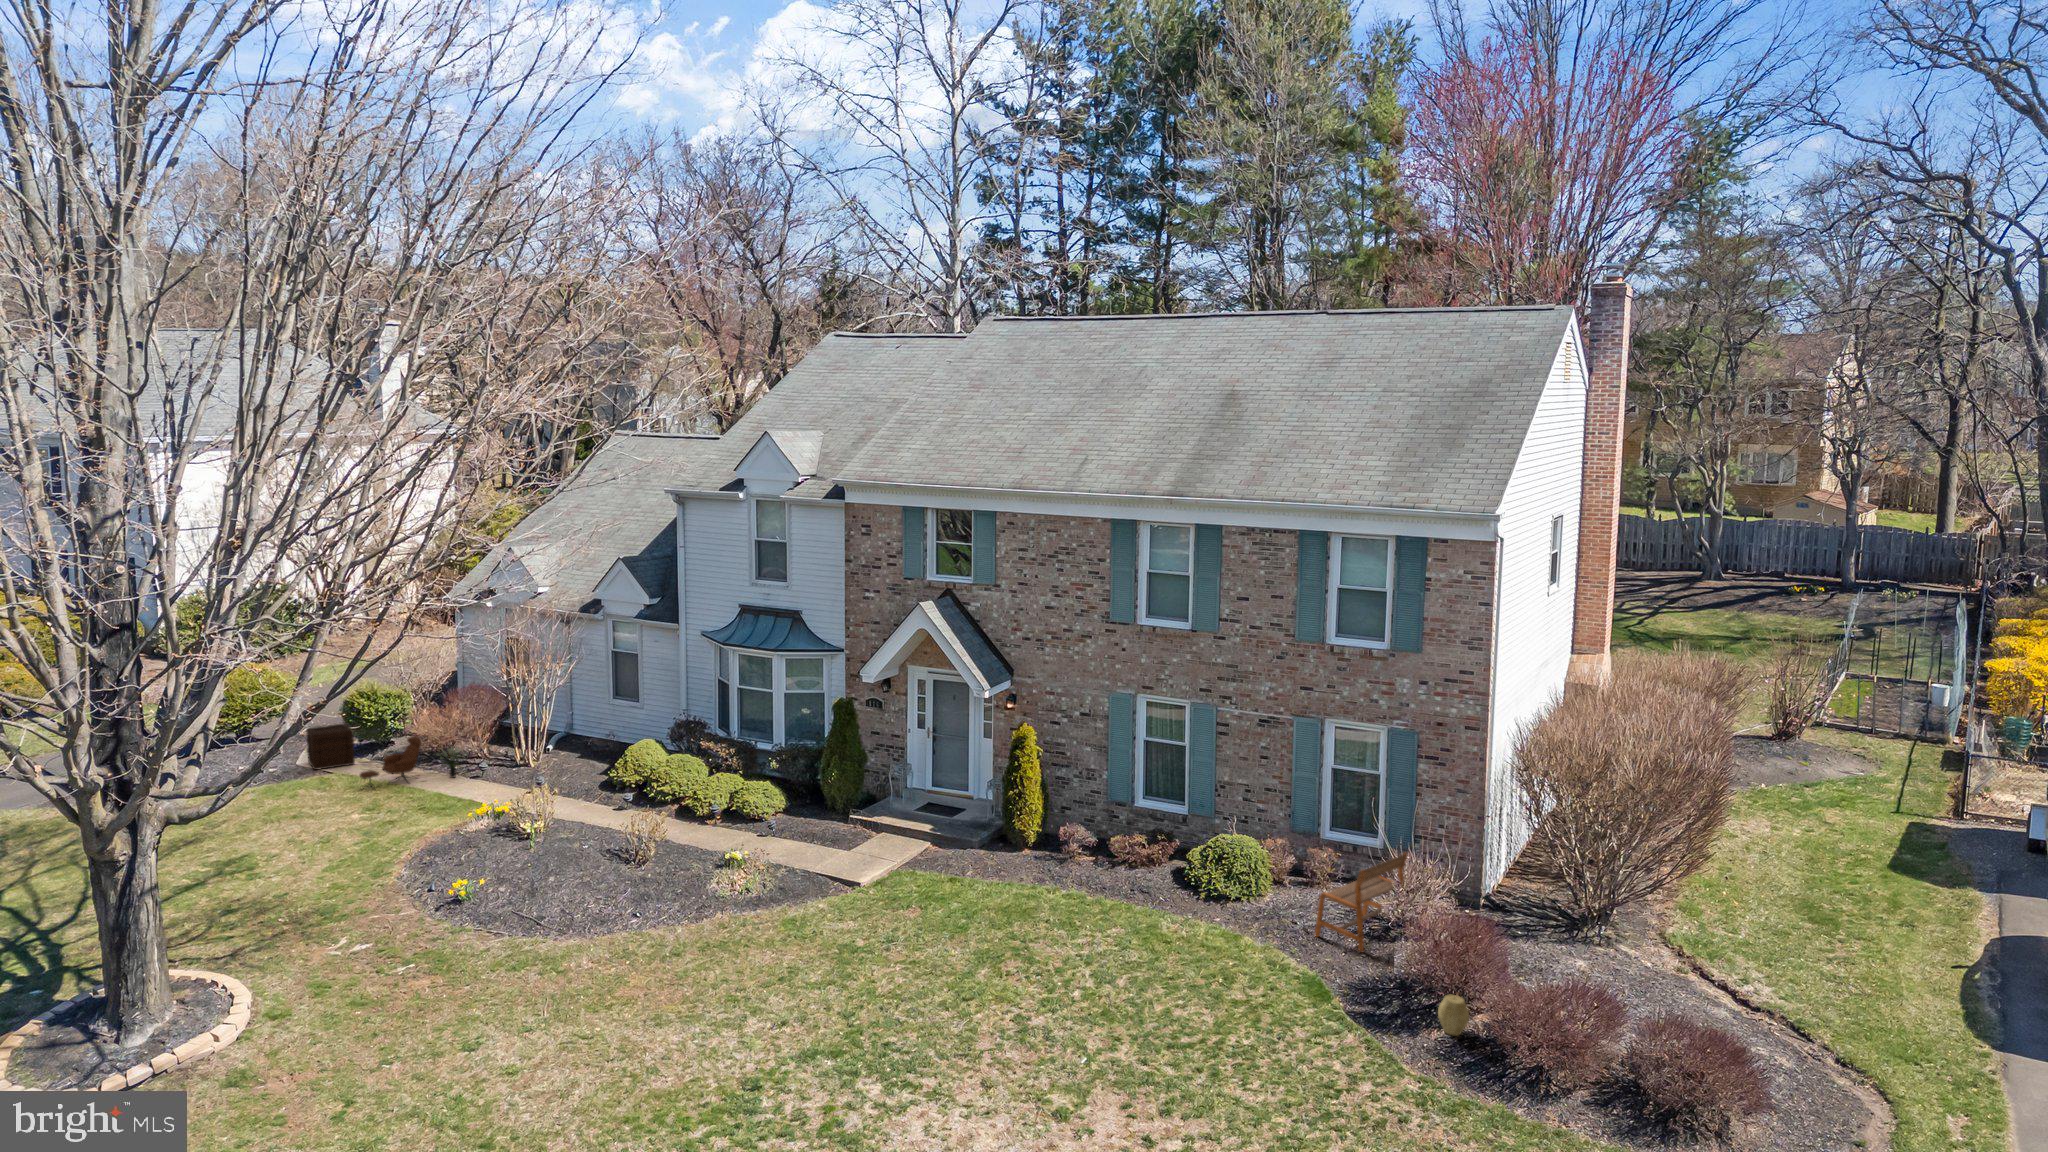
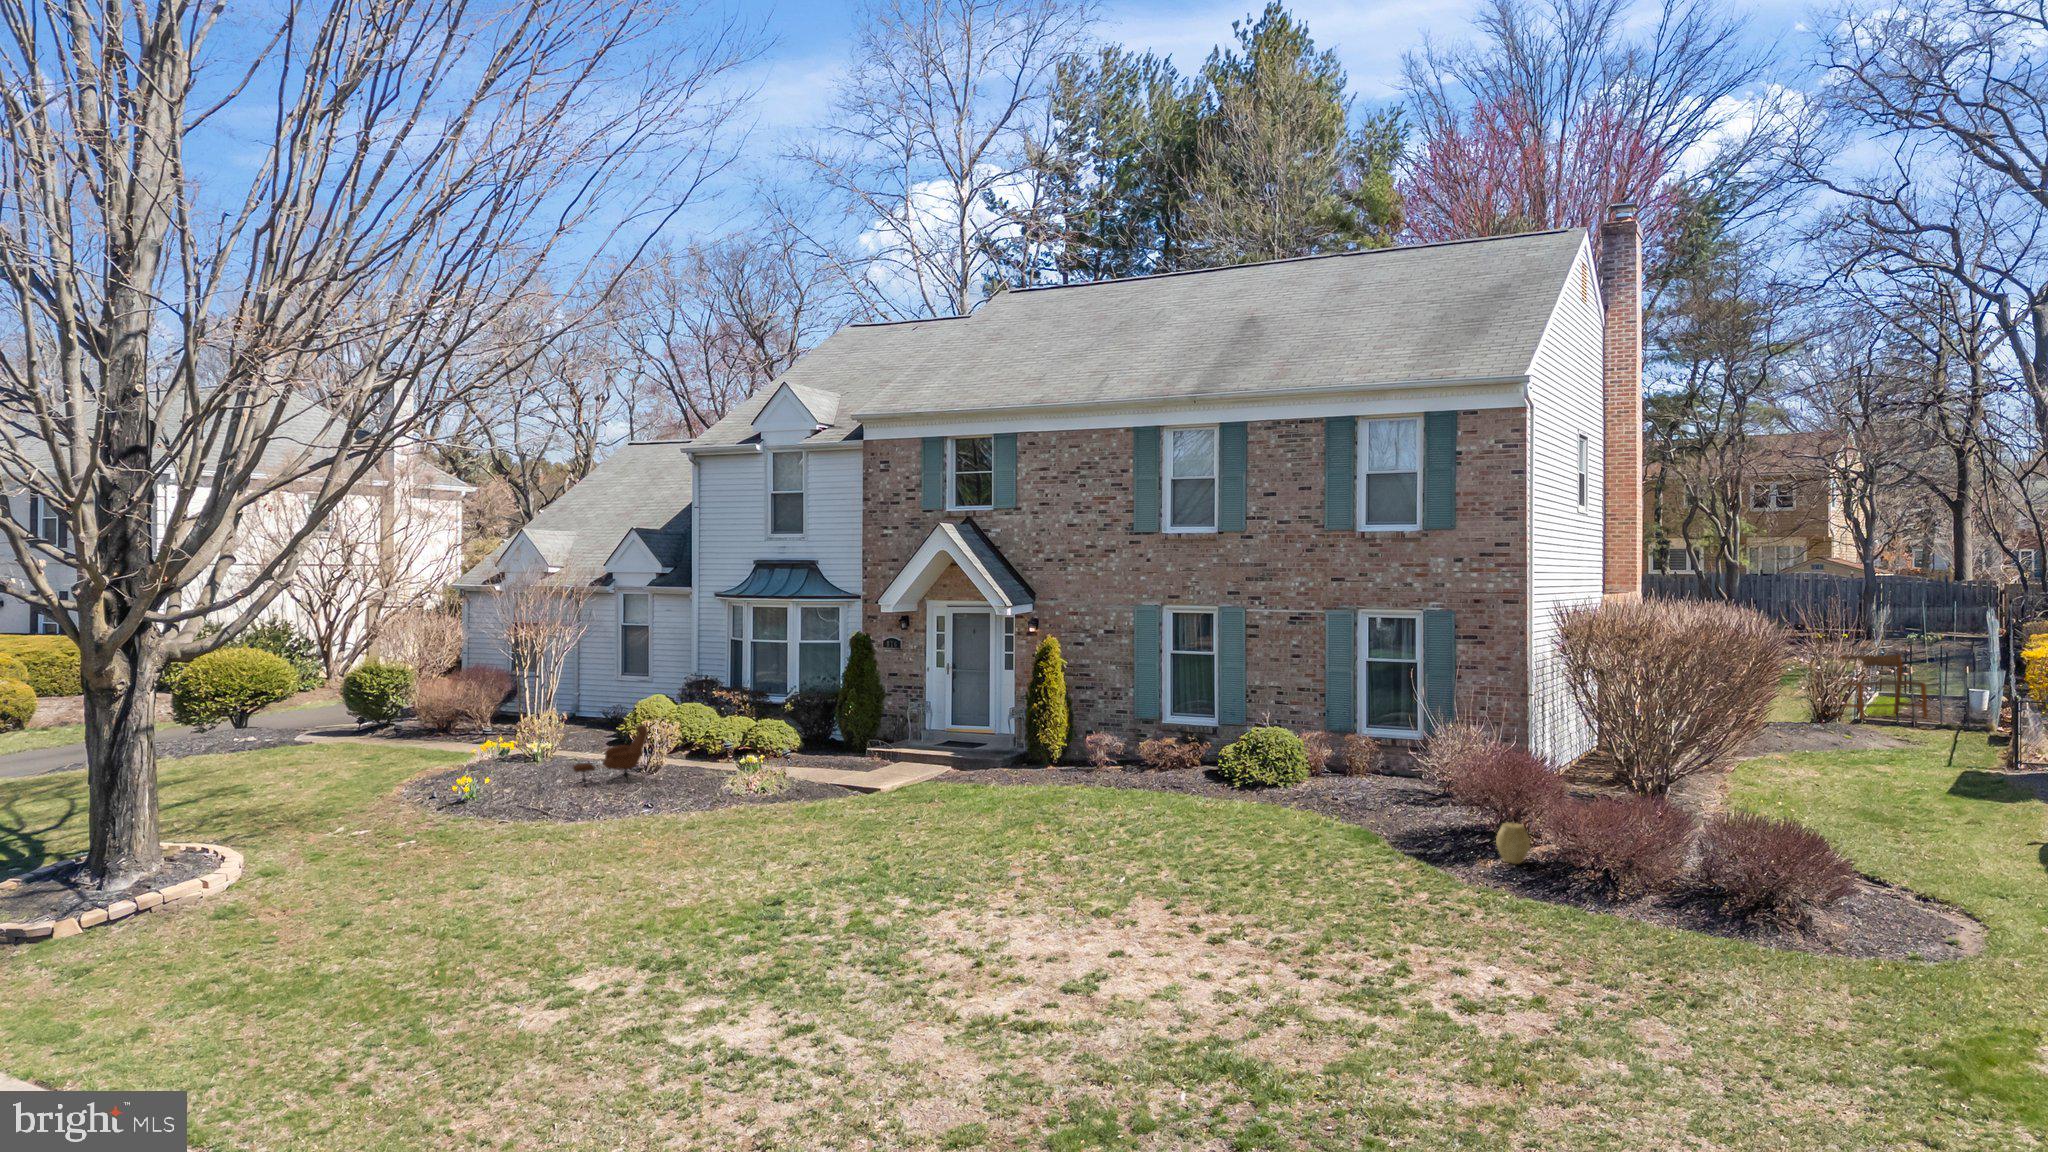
wooden crate: present [306,723,355,770] -> none [317,690,365,733]
lounge chair: present [360,736,421,787] -> present [573,725,648,786]
potted plant: present [441,748,466,778] -> none [448,703,480,735]
bench: present [1315,853,1407,952] -> present [1840,654,1928,719]

